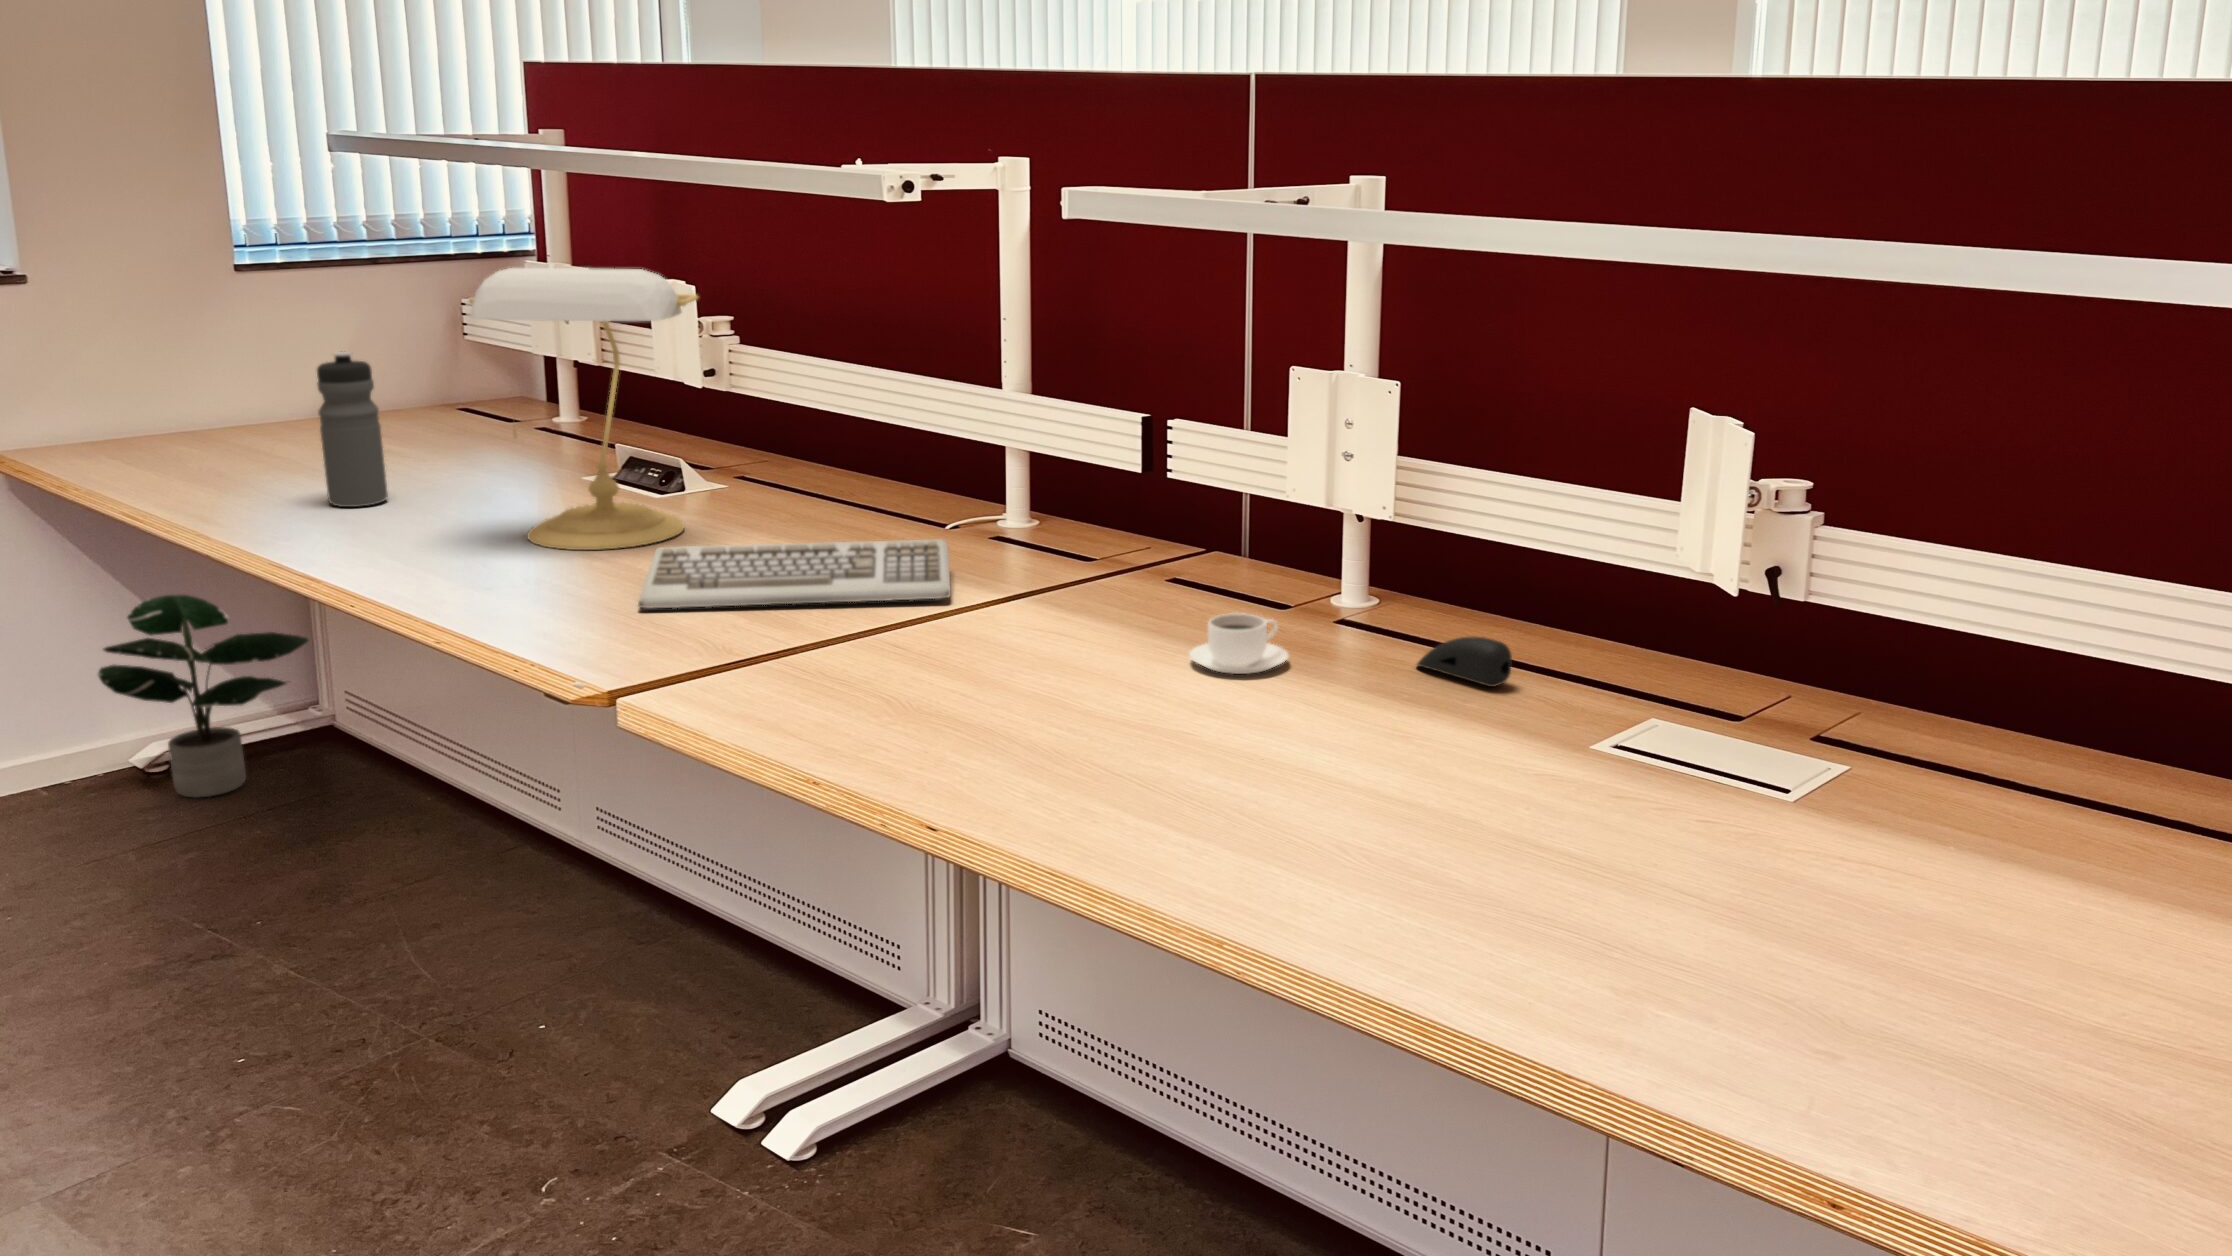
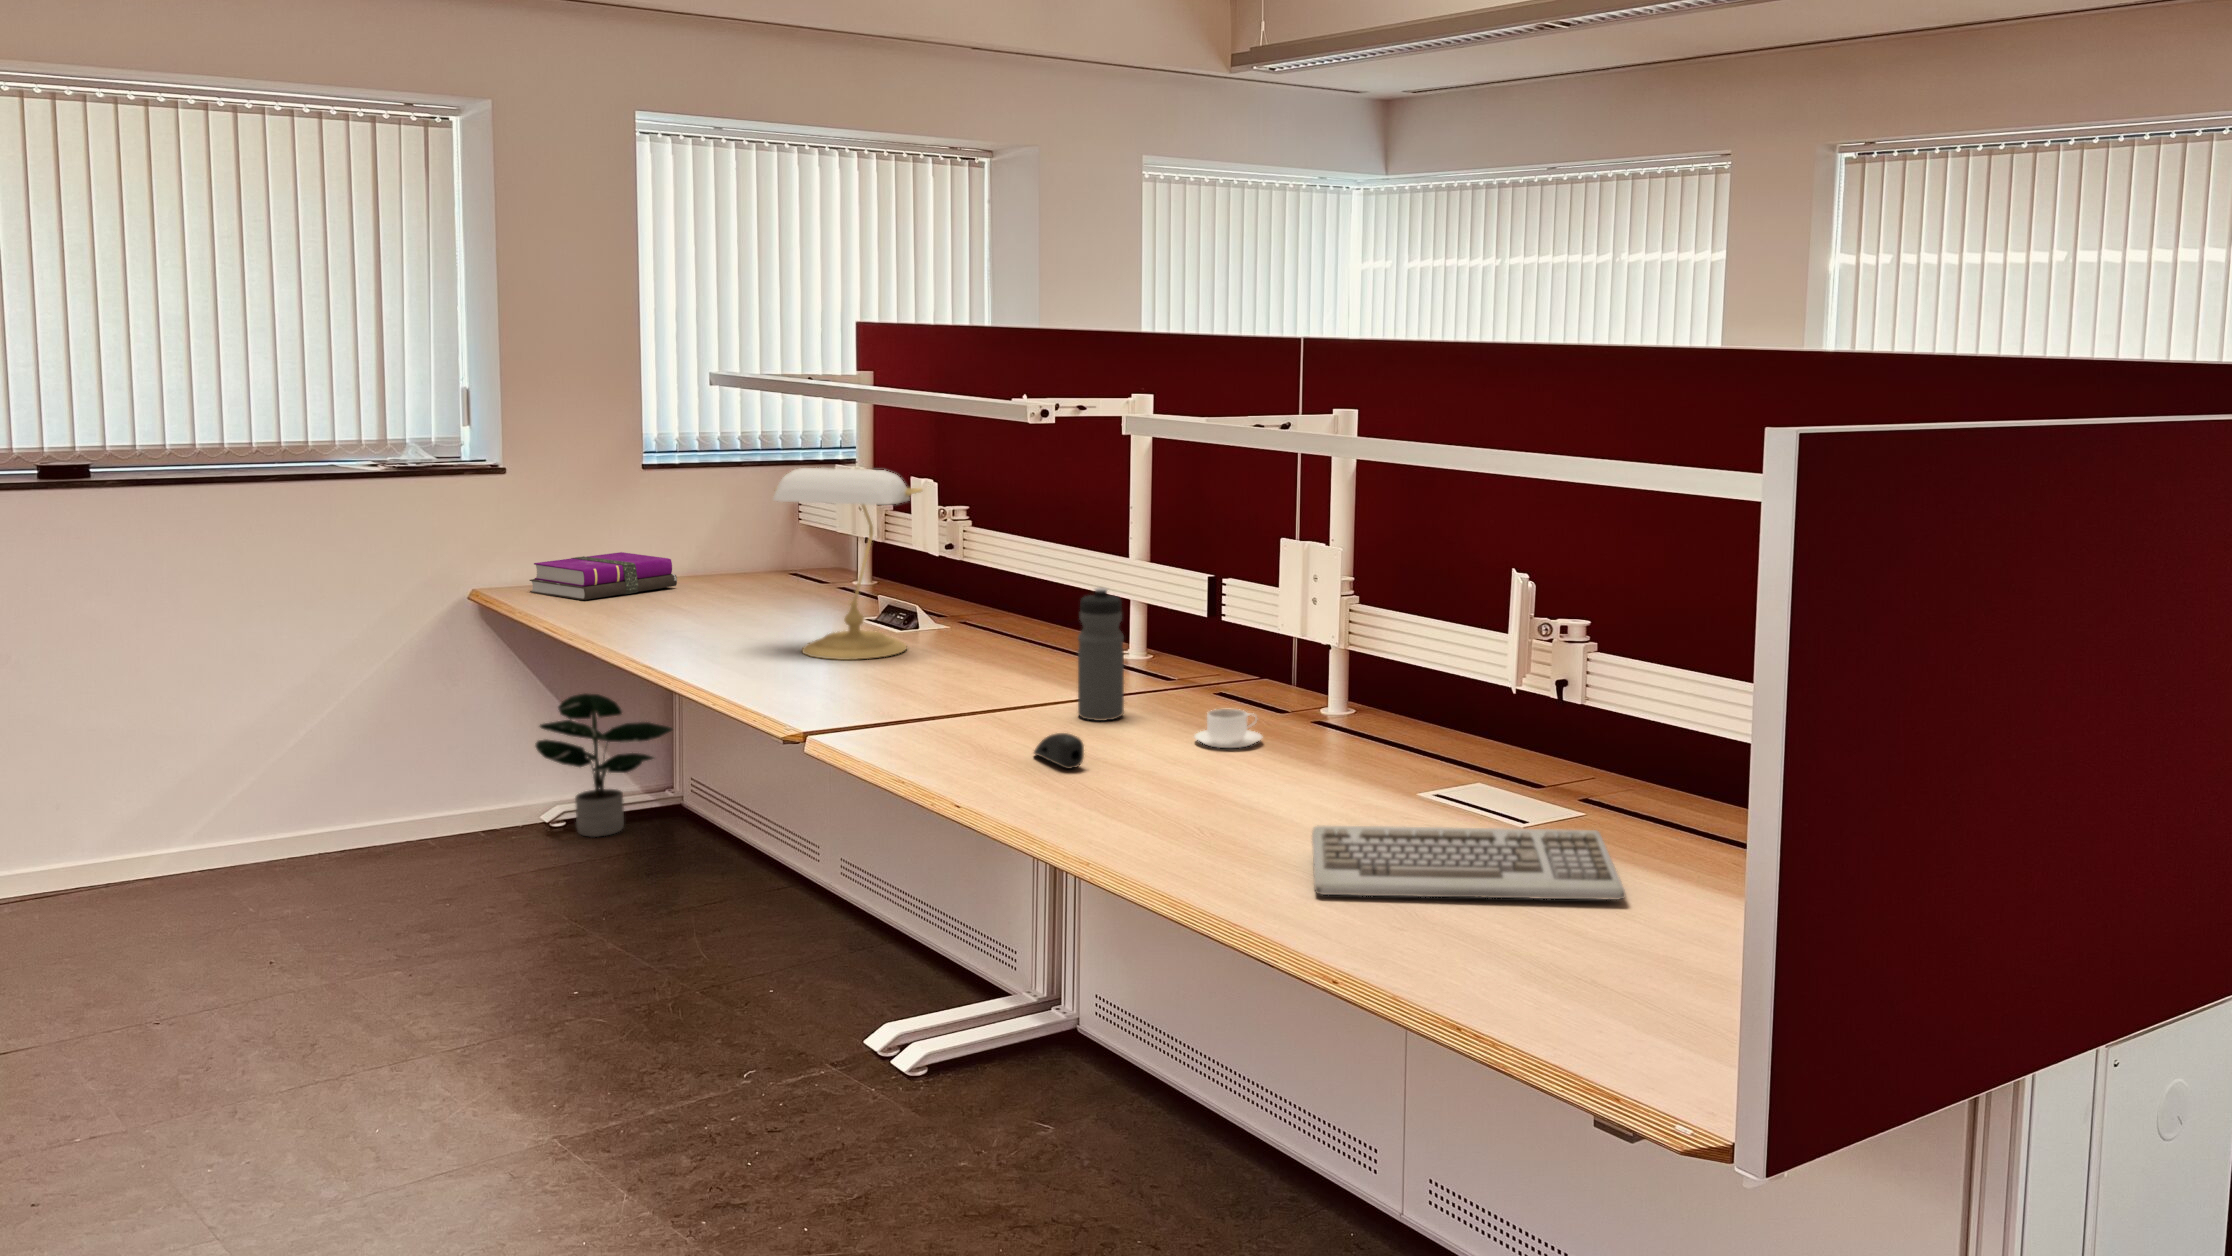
water bottle: present [317,352,388,507] -> present [1078,587,1124,721]
notebook: none [65,391,297,466] -> present [530,552,677,600]
keyboard: present [638,539,951,608] -> present [1312,826,1625,900]
computer mouse: present [1417,637,1512,687] -> present [1034,733,1084,769]

